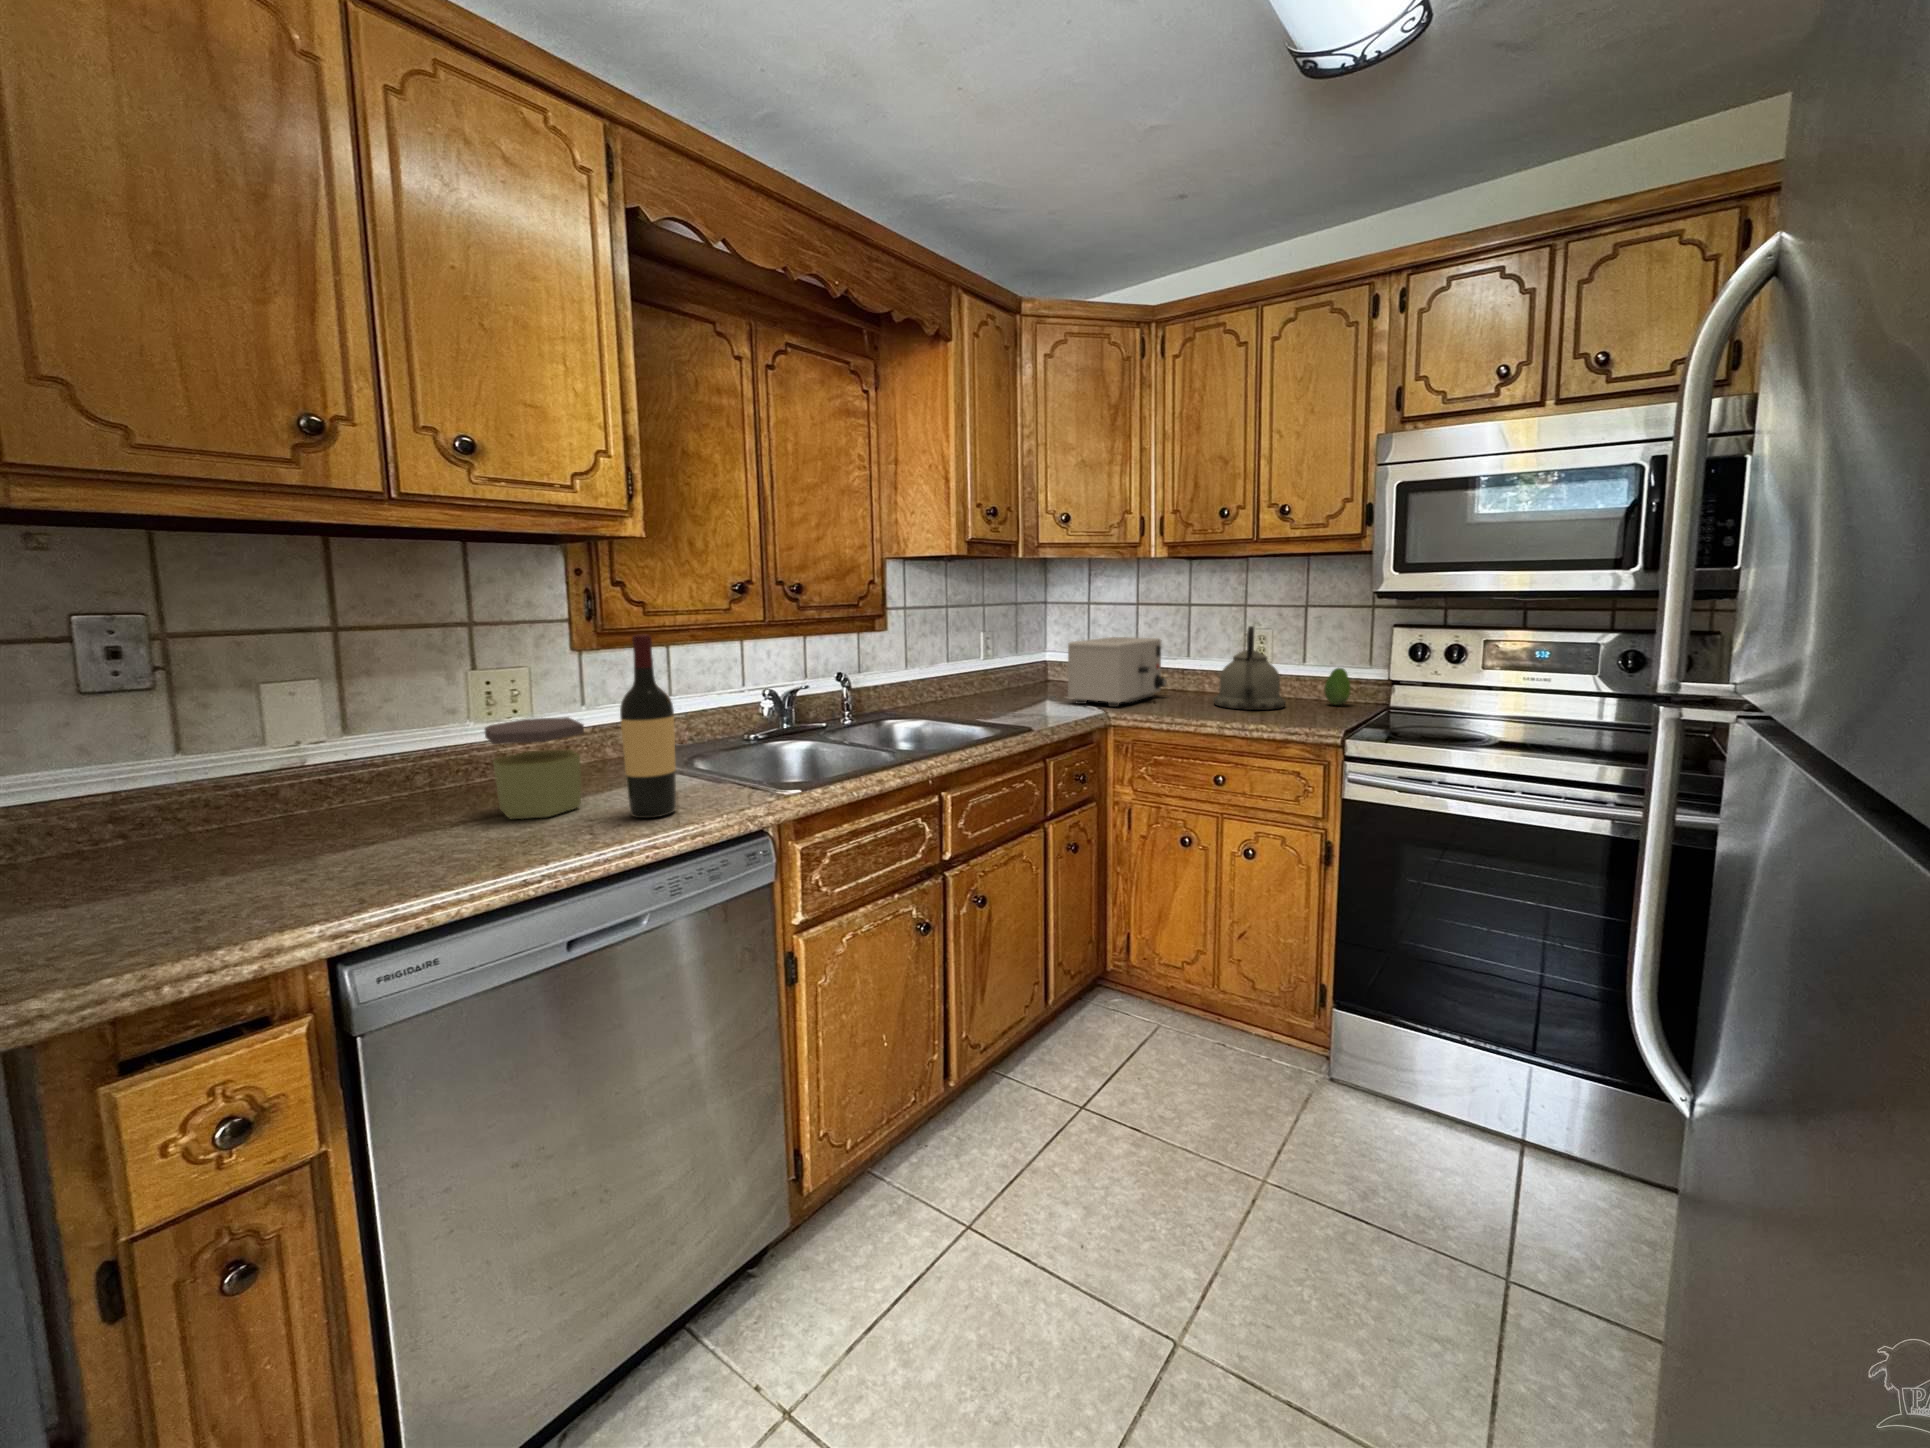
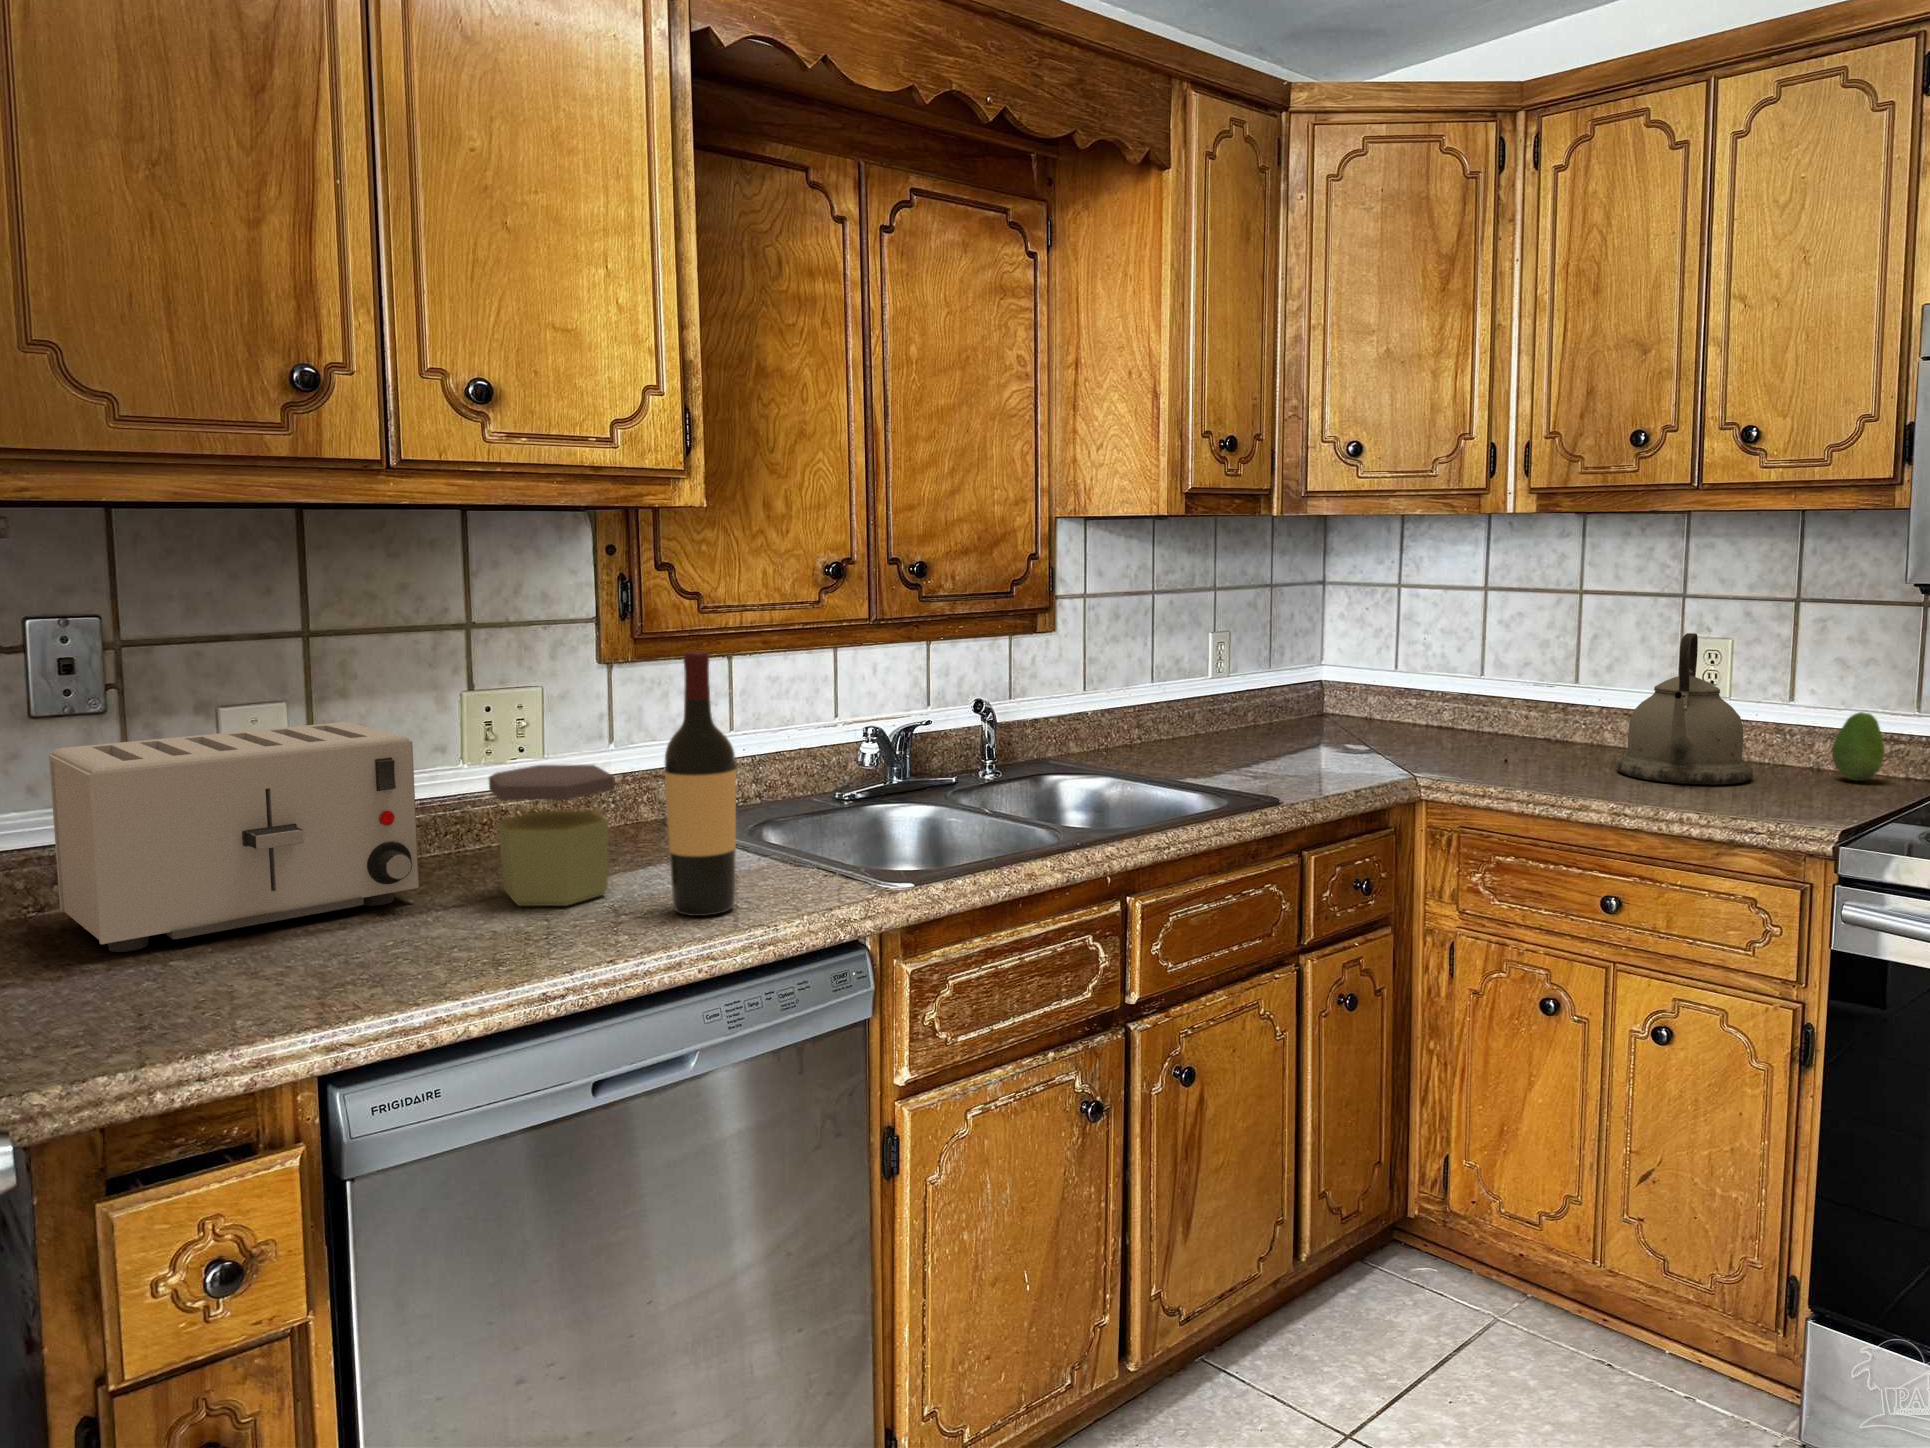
toaster: present [1068,637,1167,707] -> present [49,722,419,952]

